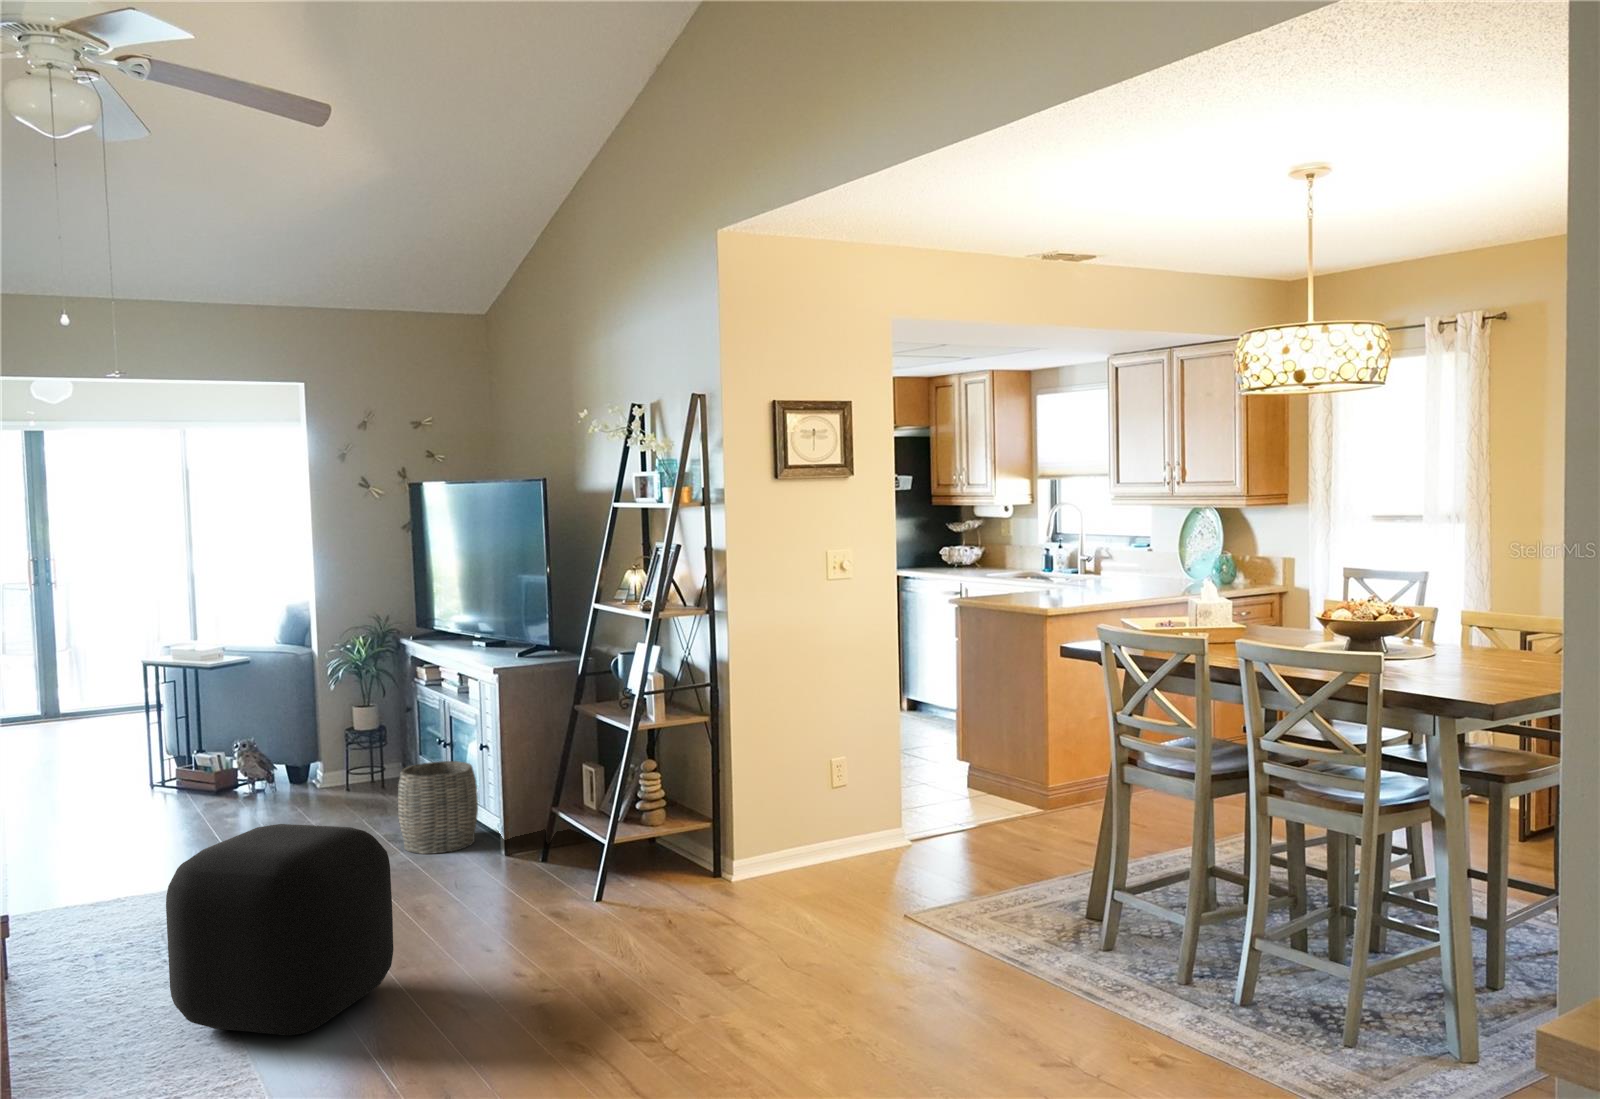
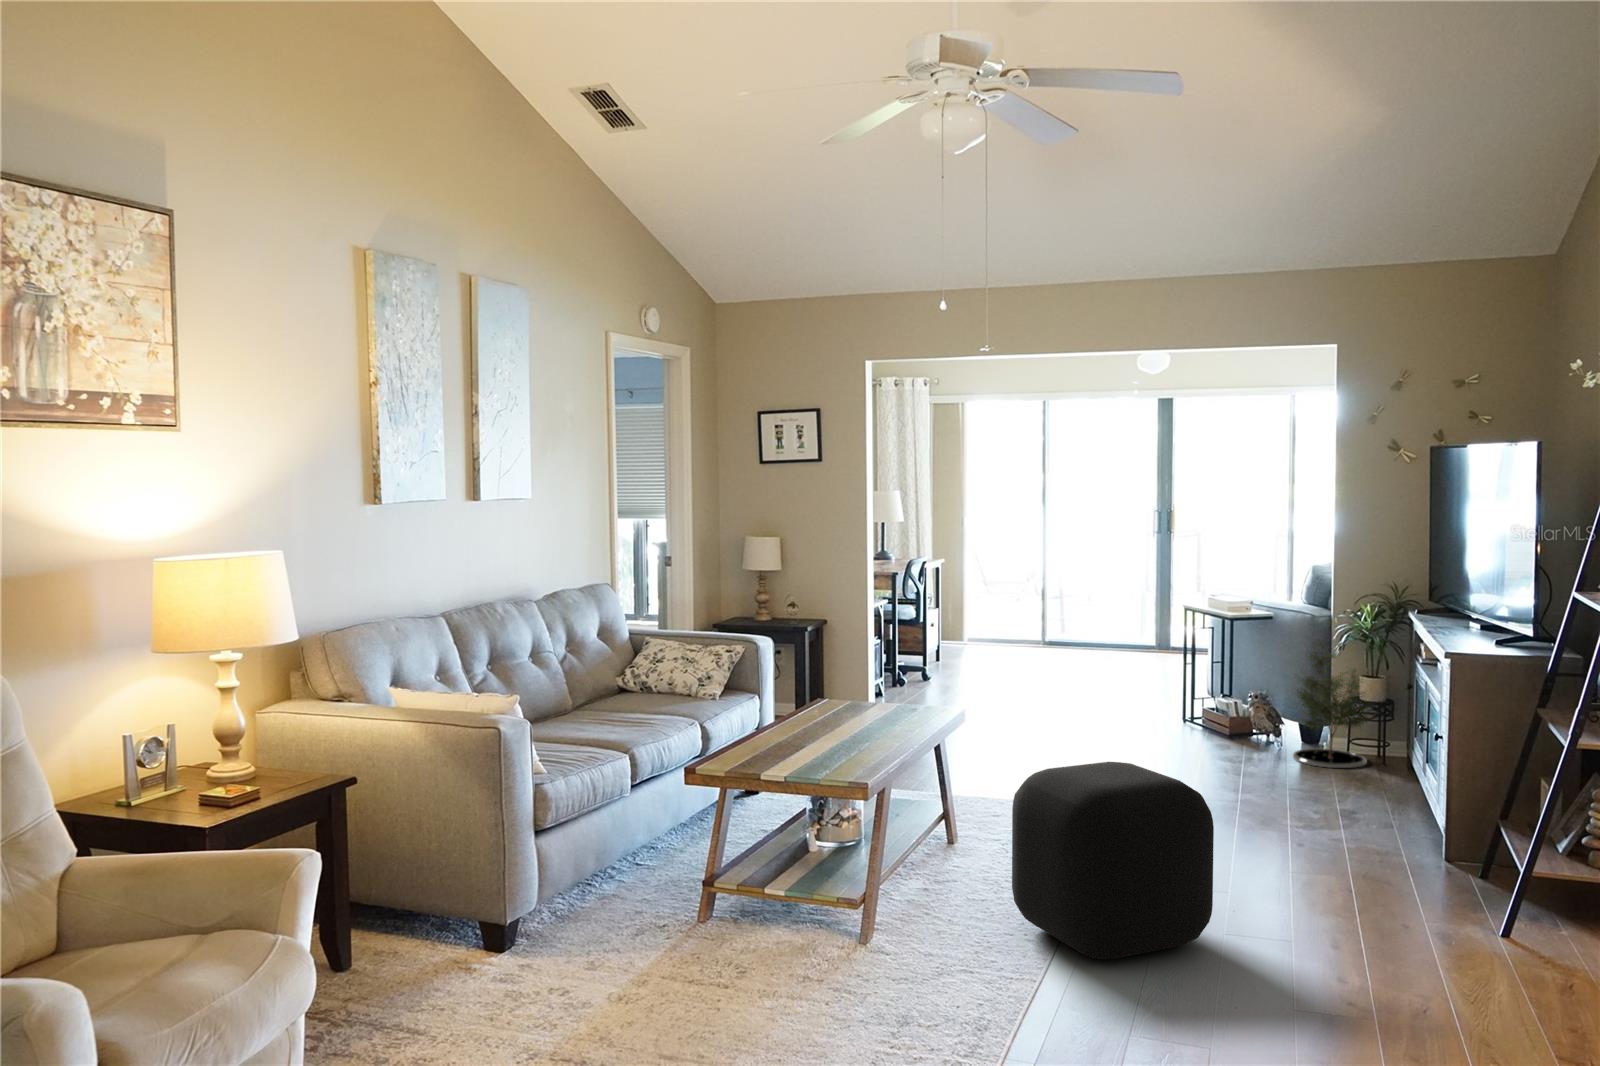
potted tree: none [290,674,372,802] -> present [1293,641,1368,768]
woven basket: present [398,761,478,854] -> none [1341,744,1432,844]

